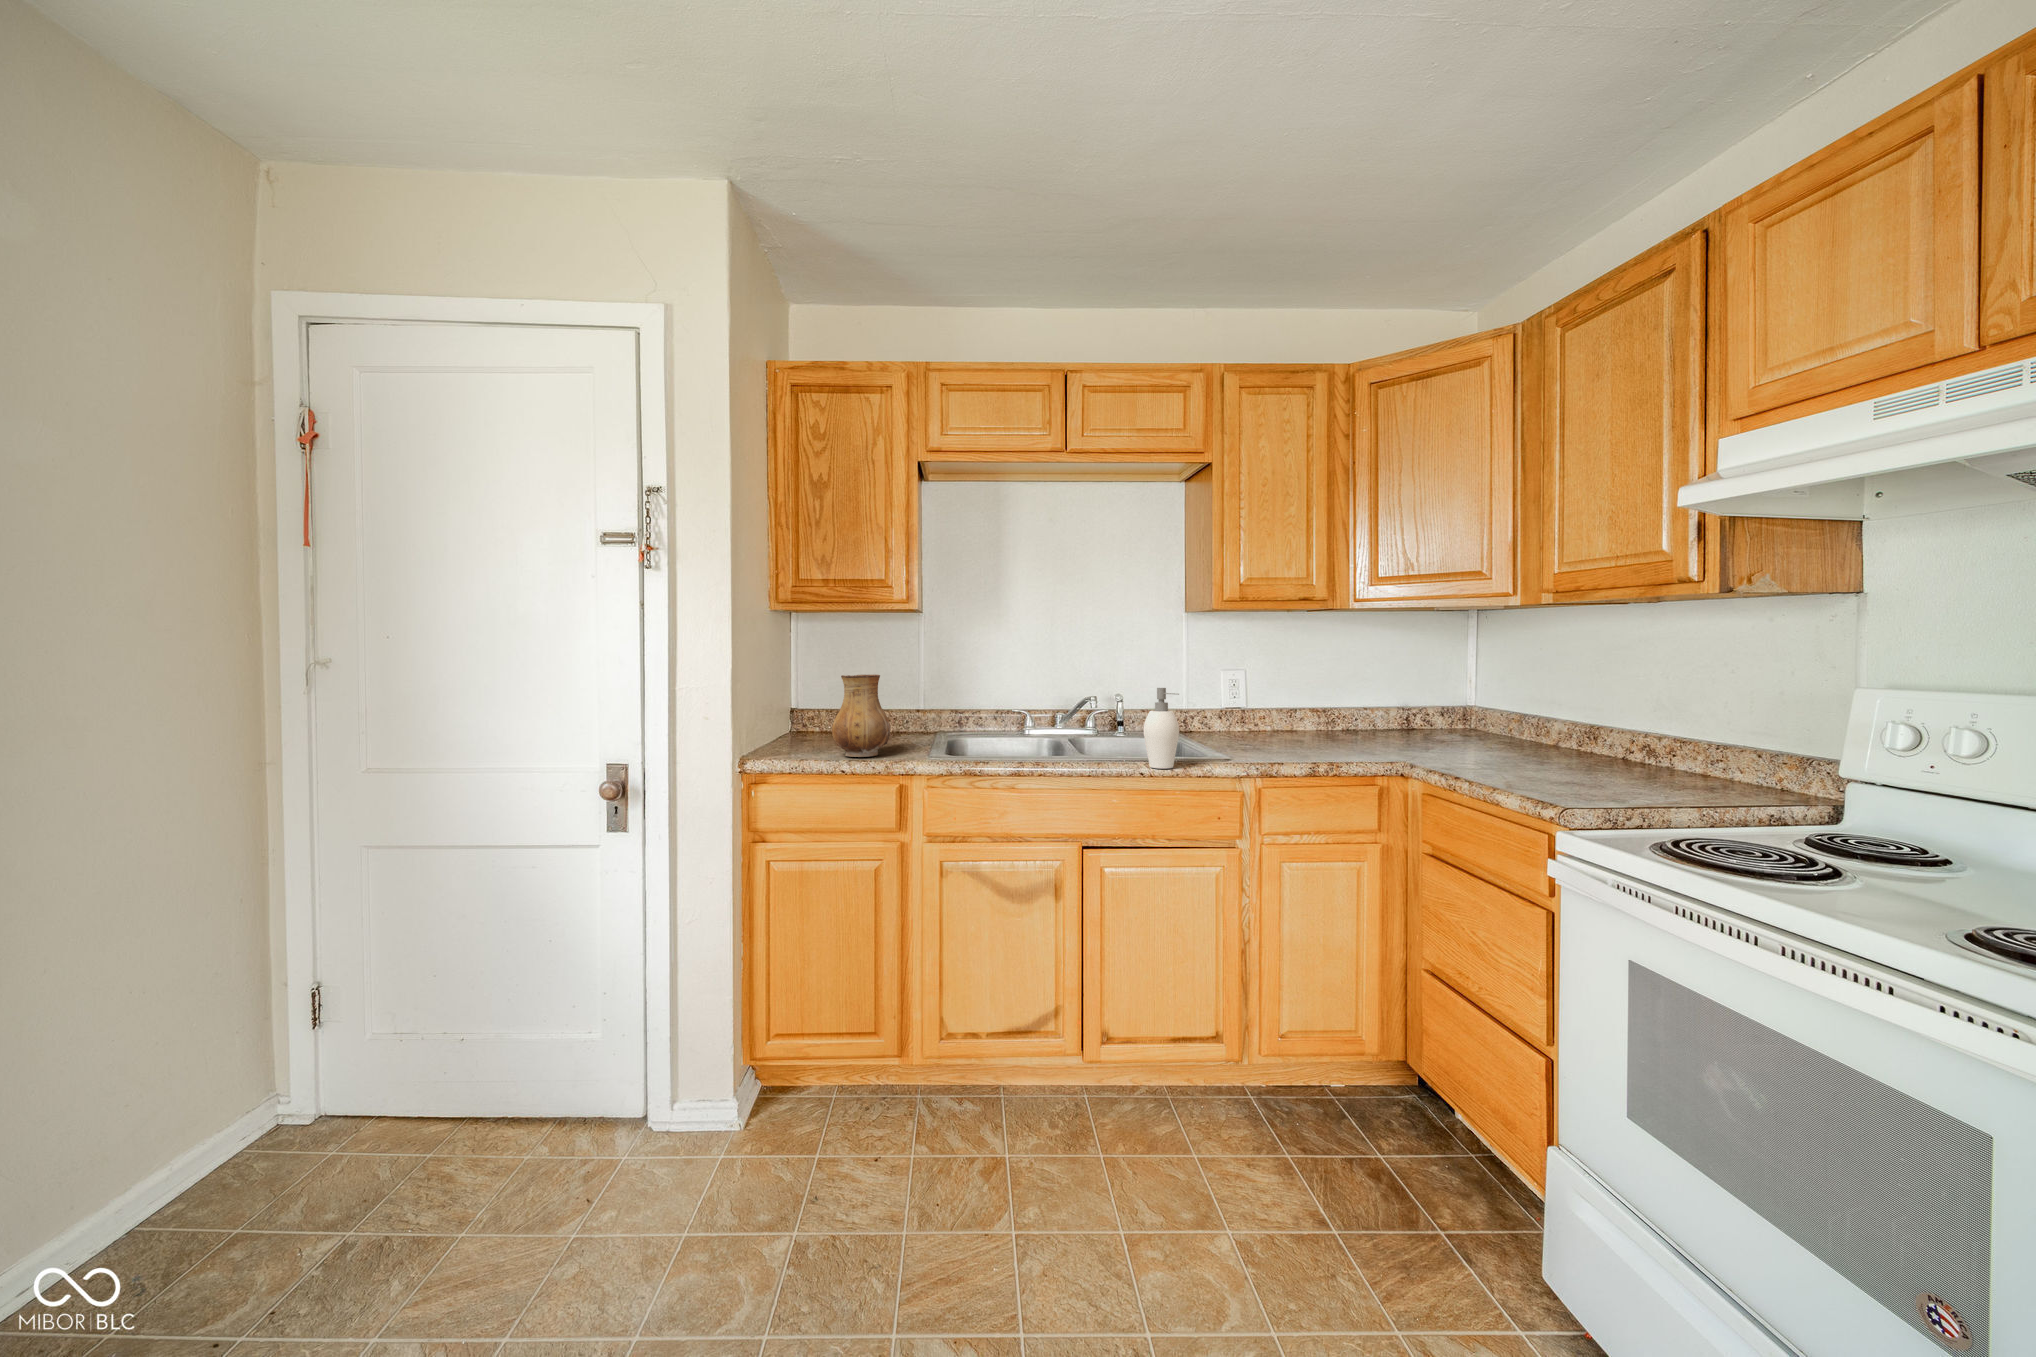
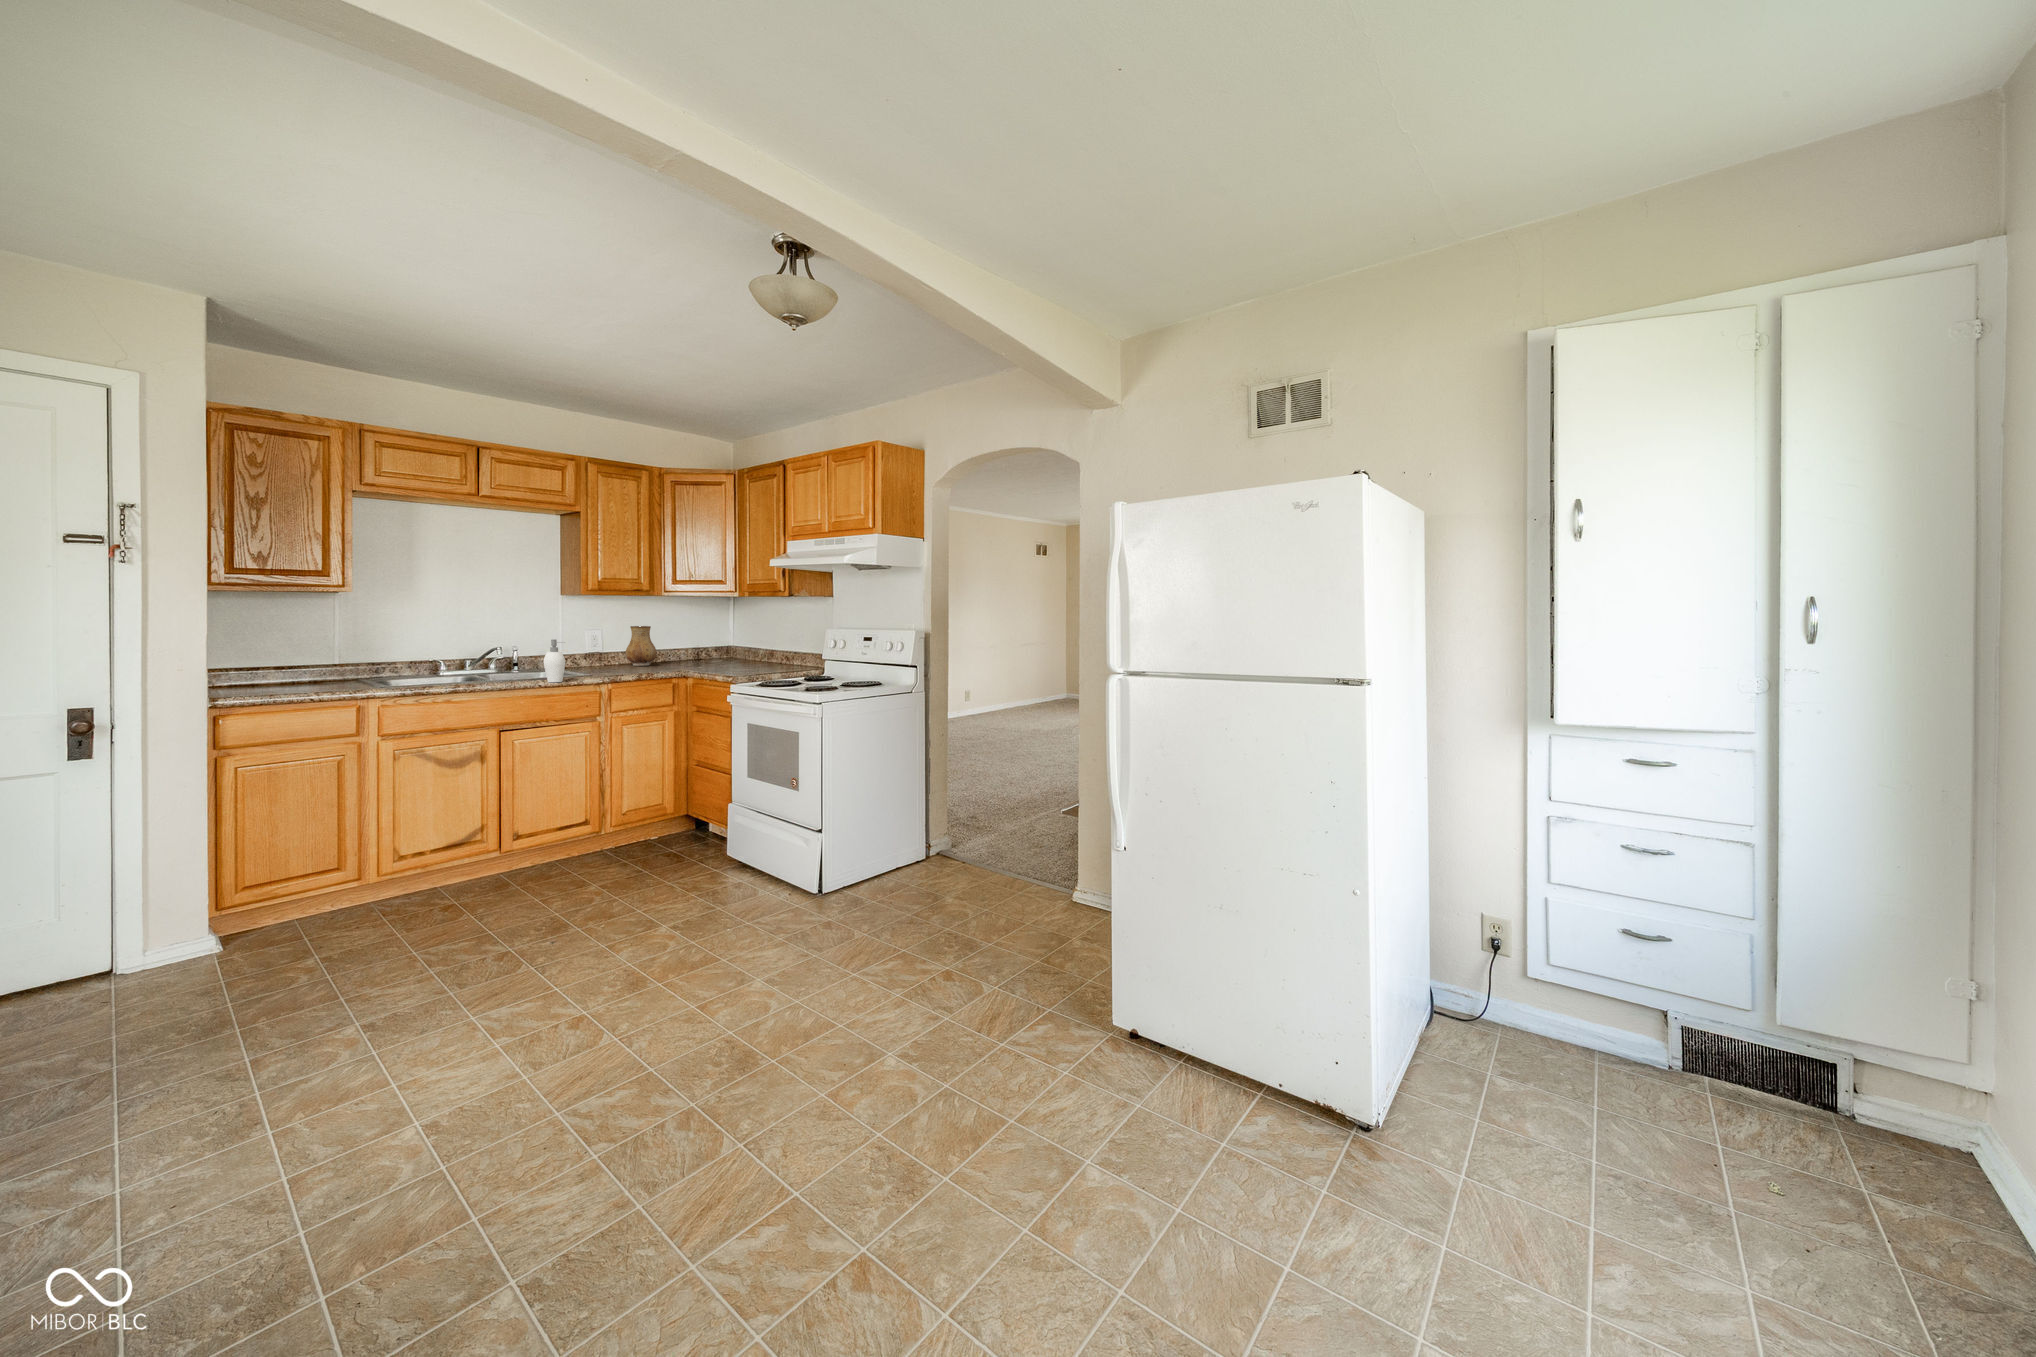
ceramic pitcher: present [832,675,890,757] -> present [626,626,657,666]

